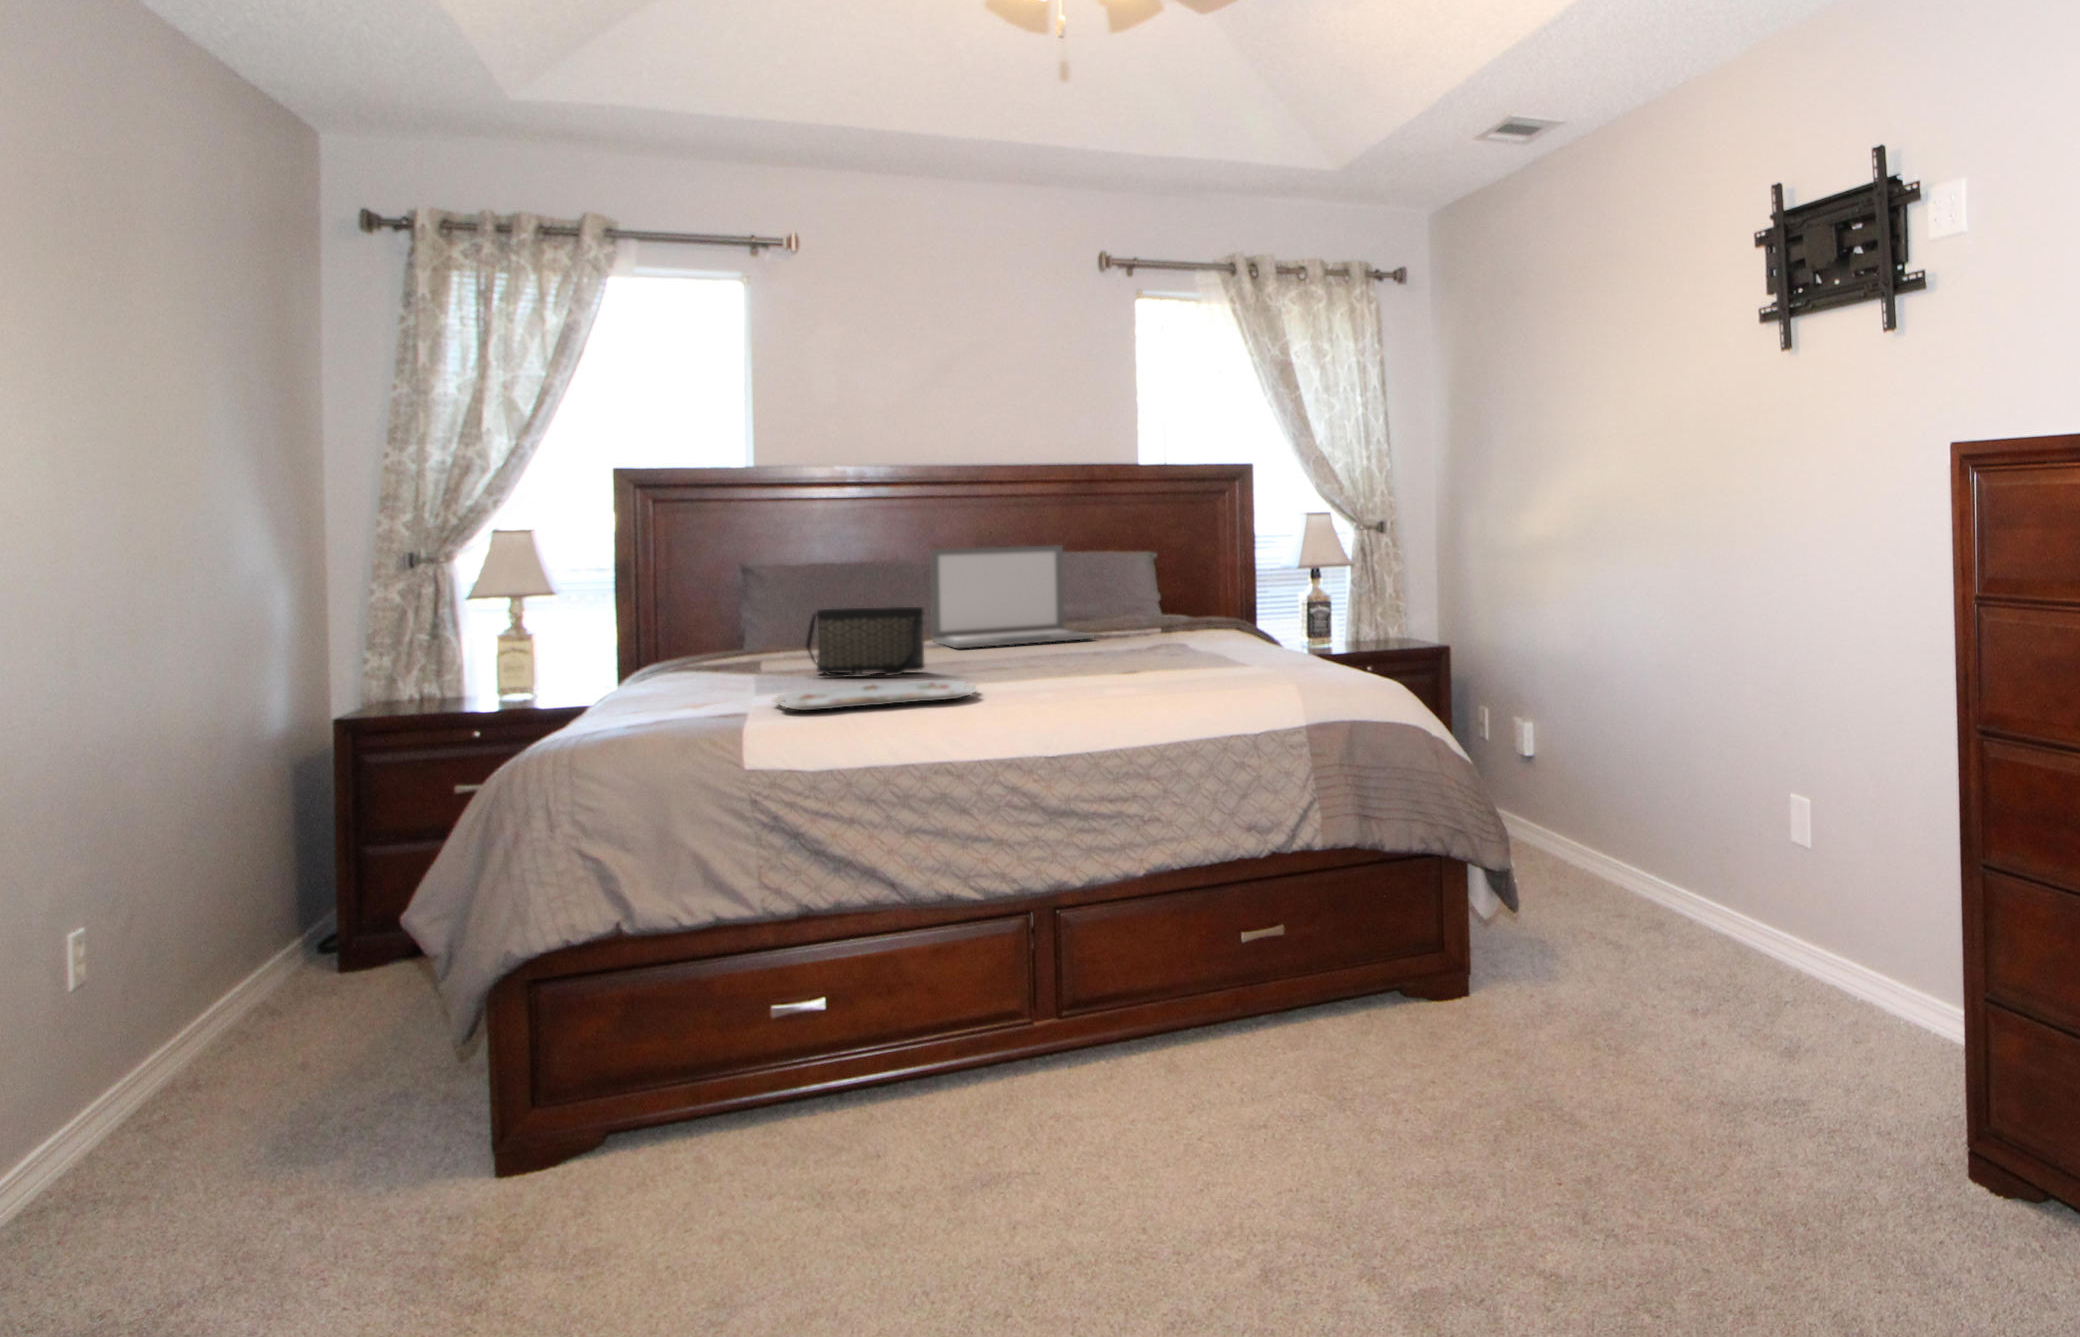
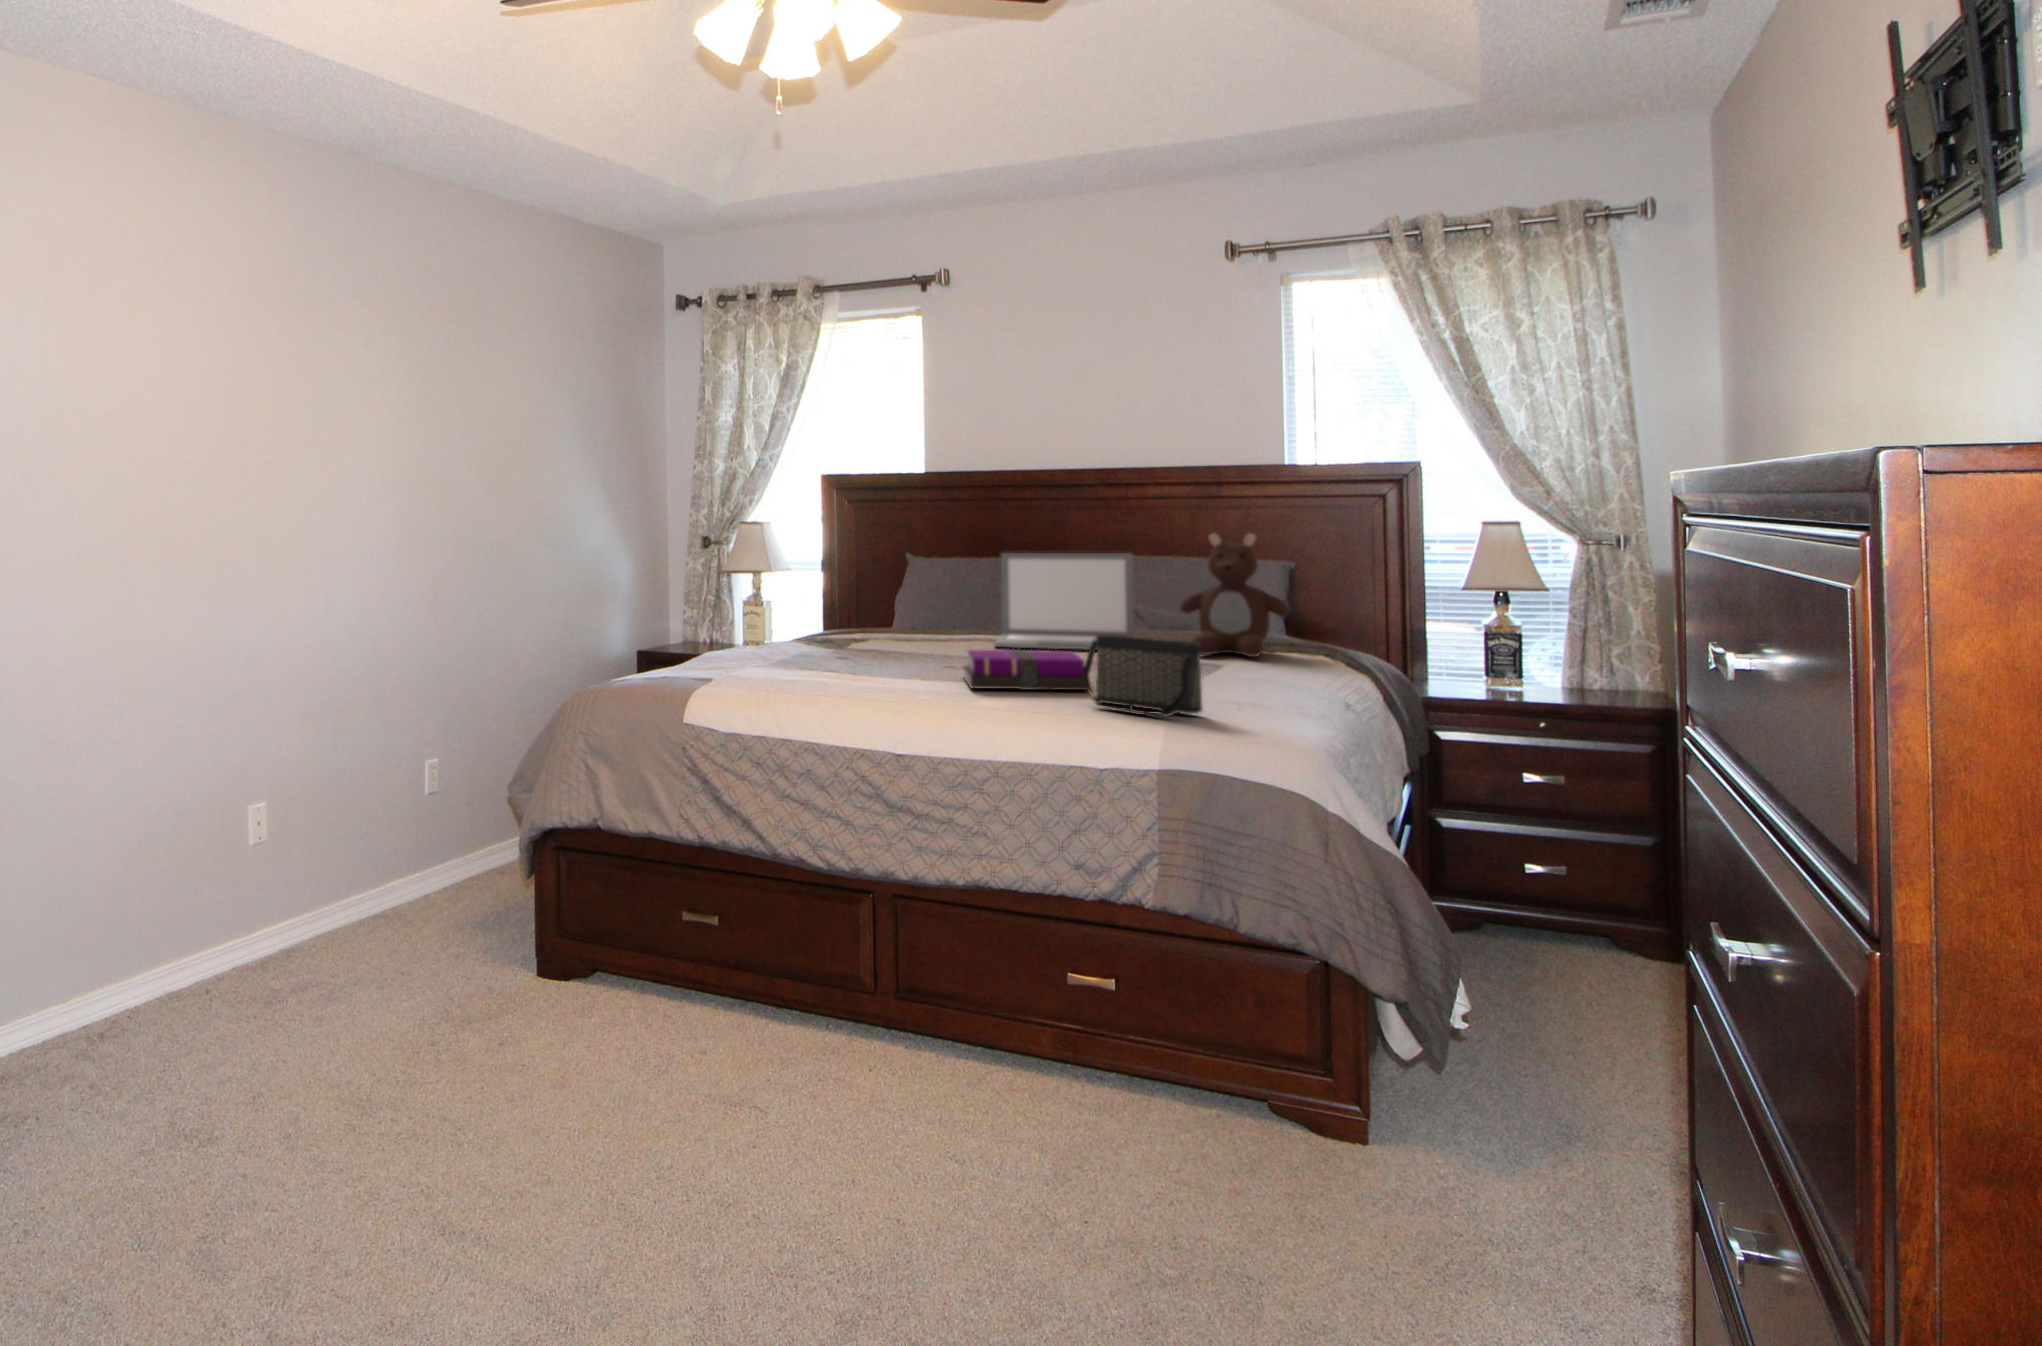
teddy bear: none [1121,520,1215,636] -> present [1180,533,1290,657]
handbag: present [806,607,924,677] -> present [1083,636,1202,717]
notebook: none [1014,635,1165,680] -> present [963,650,1086,690]
serving tray: present [774,680,976,711] -> none [728,669,892,693]

